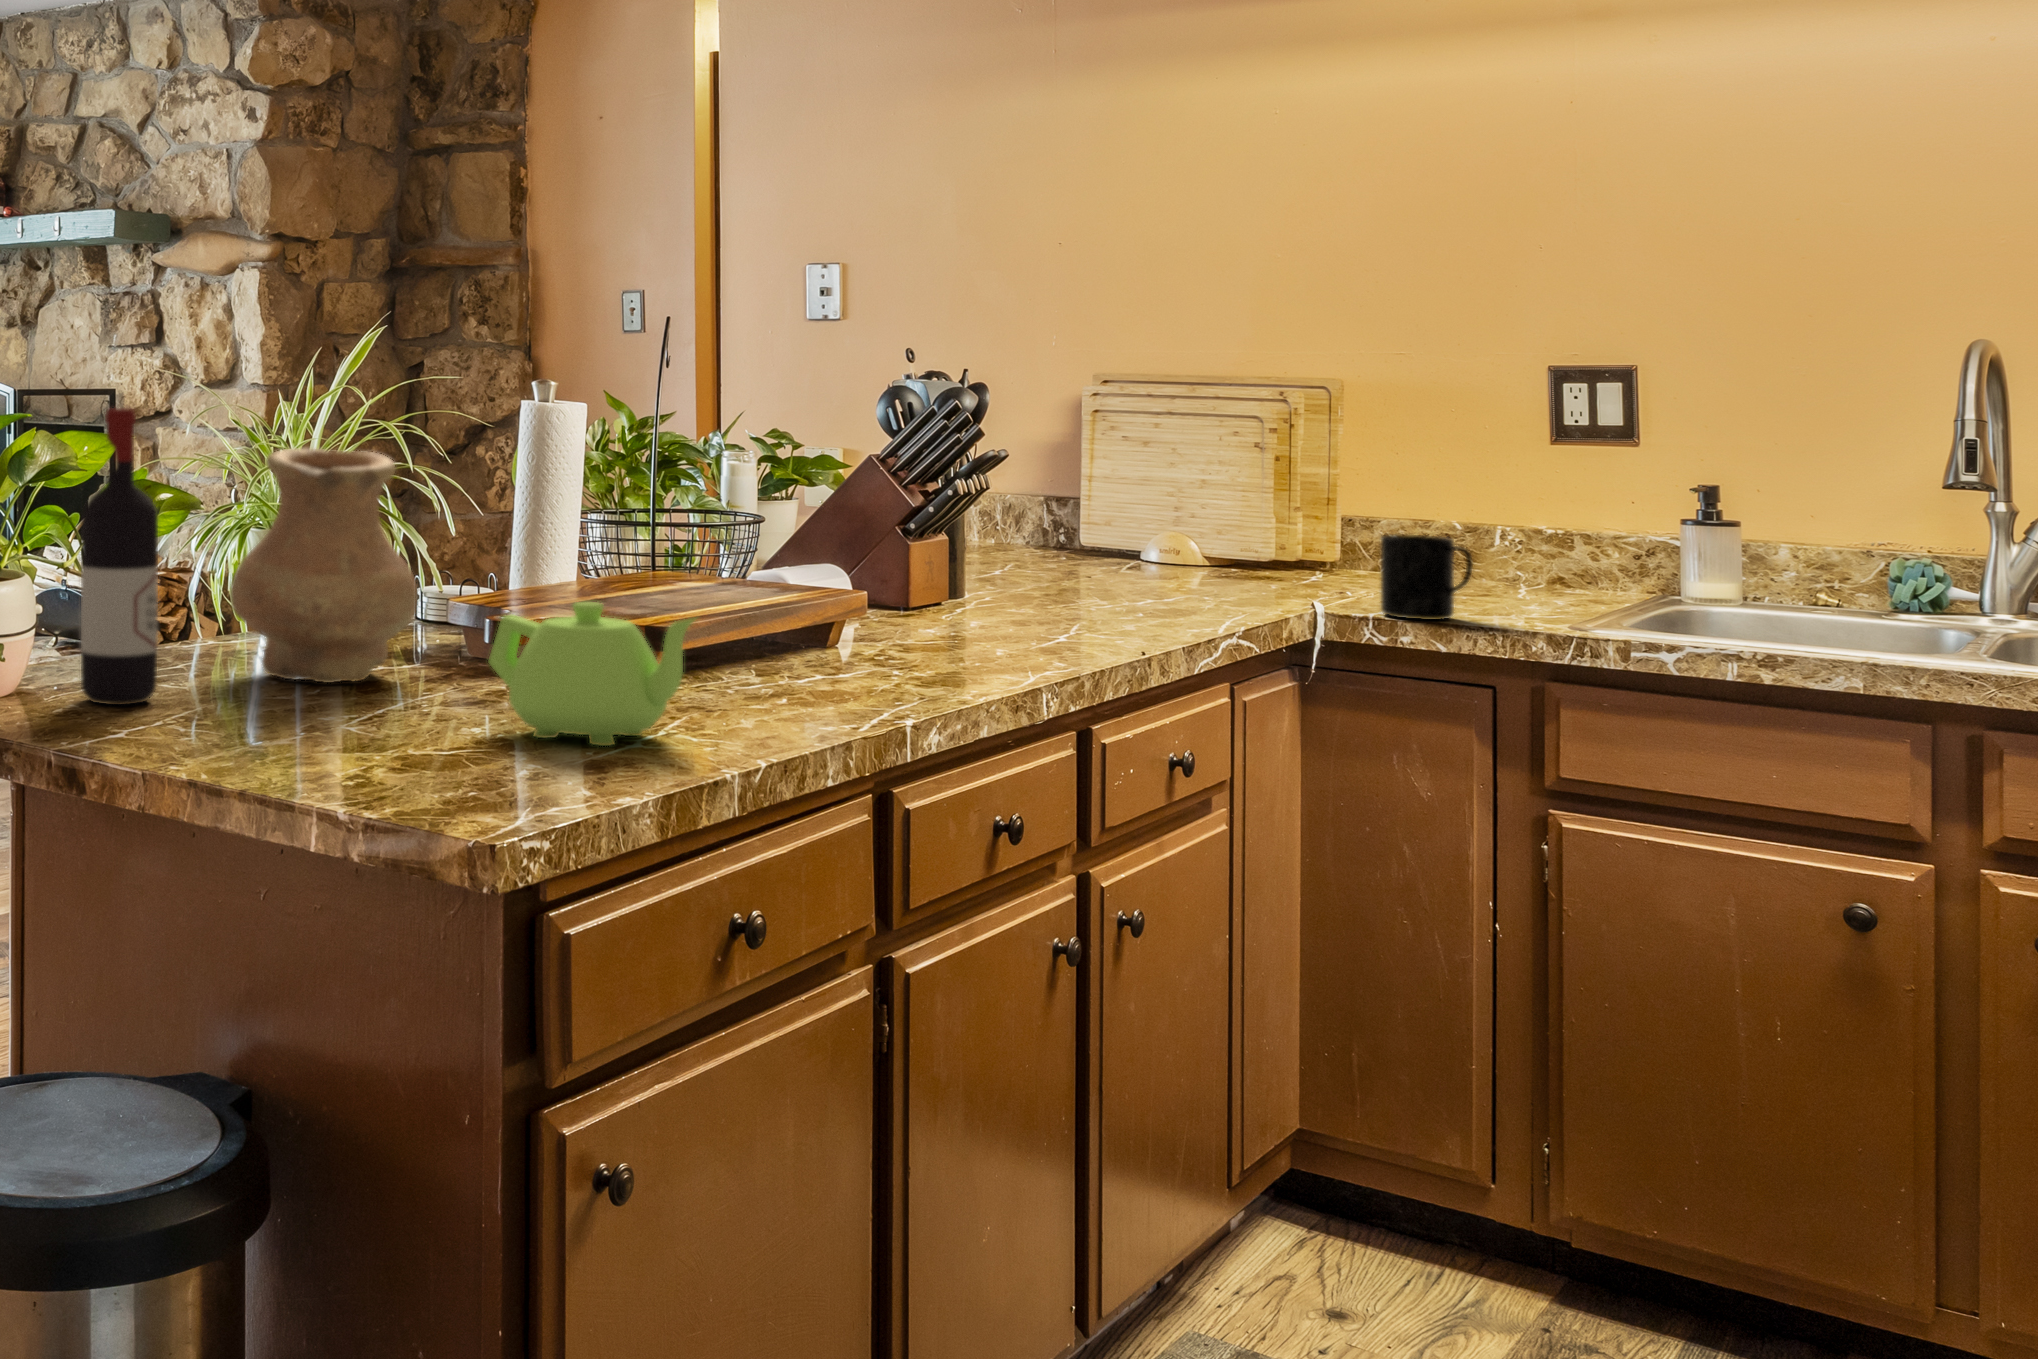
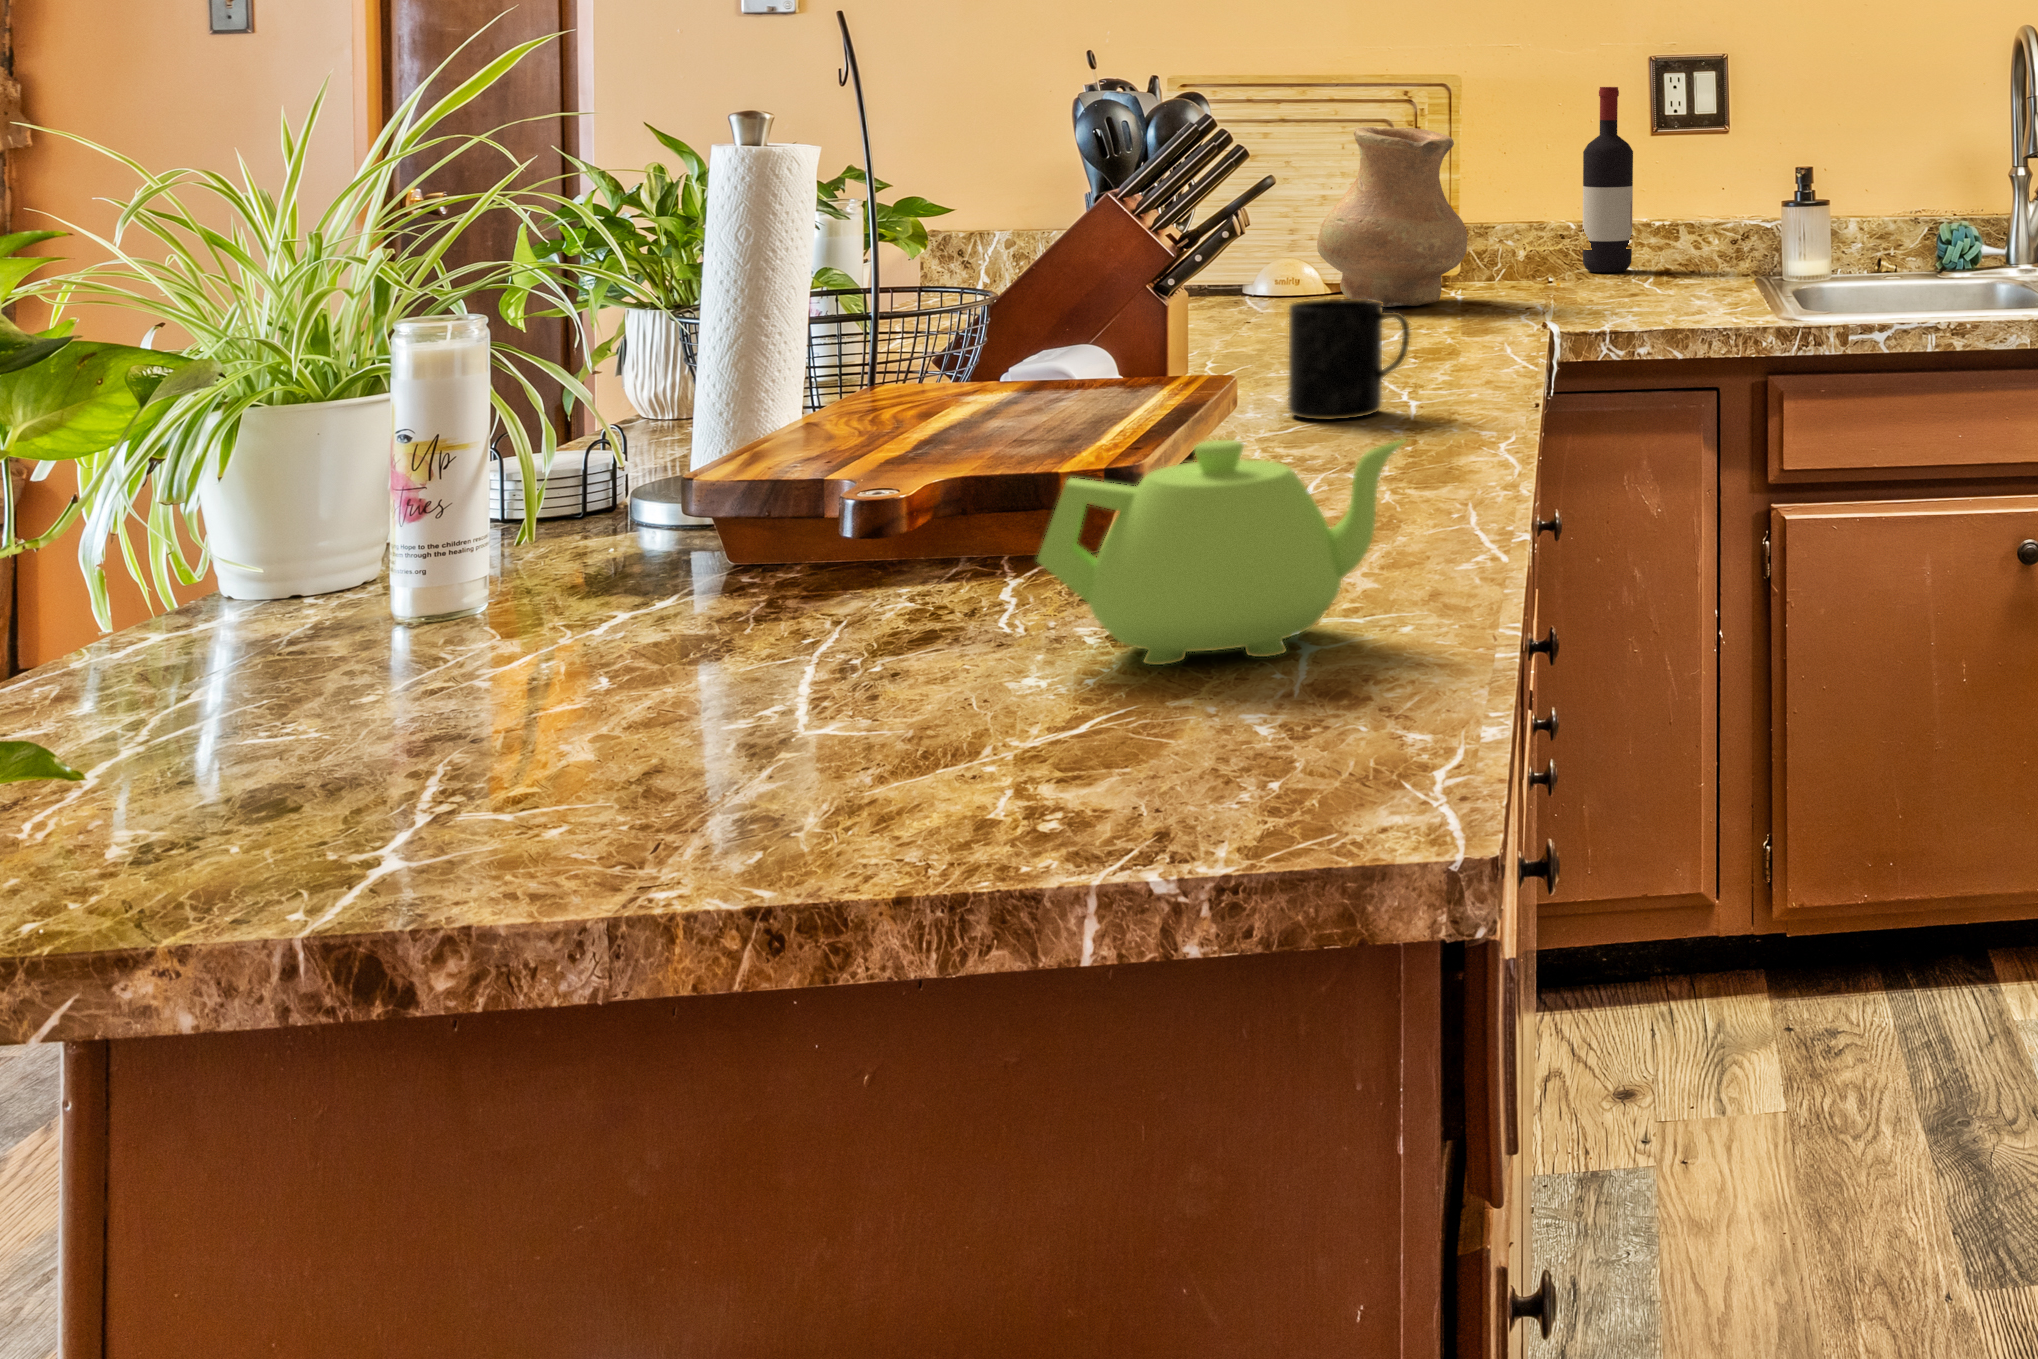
wine bottle: present [81,408,158,705] -> present [1583,87,1633,273]
vase: present [230,448,417,683] -> present [1317,127,1468,307]
mug: present [1381,534,1473,620] -> present [1288,299,1410,420]

